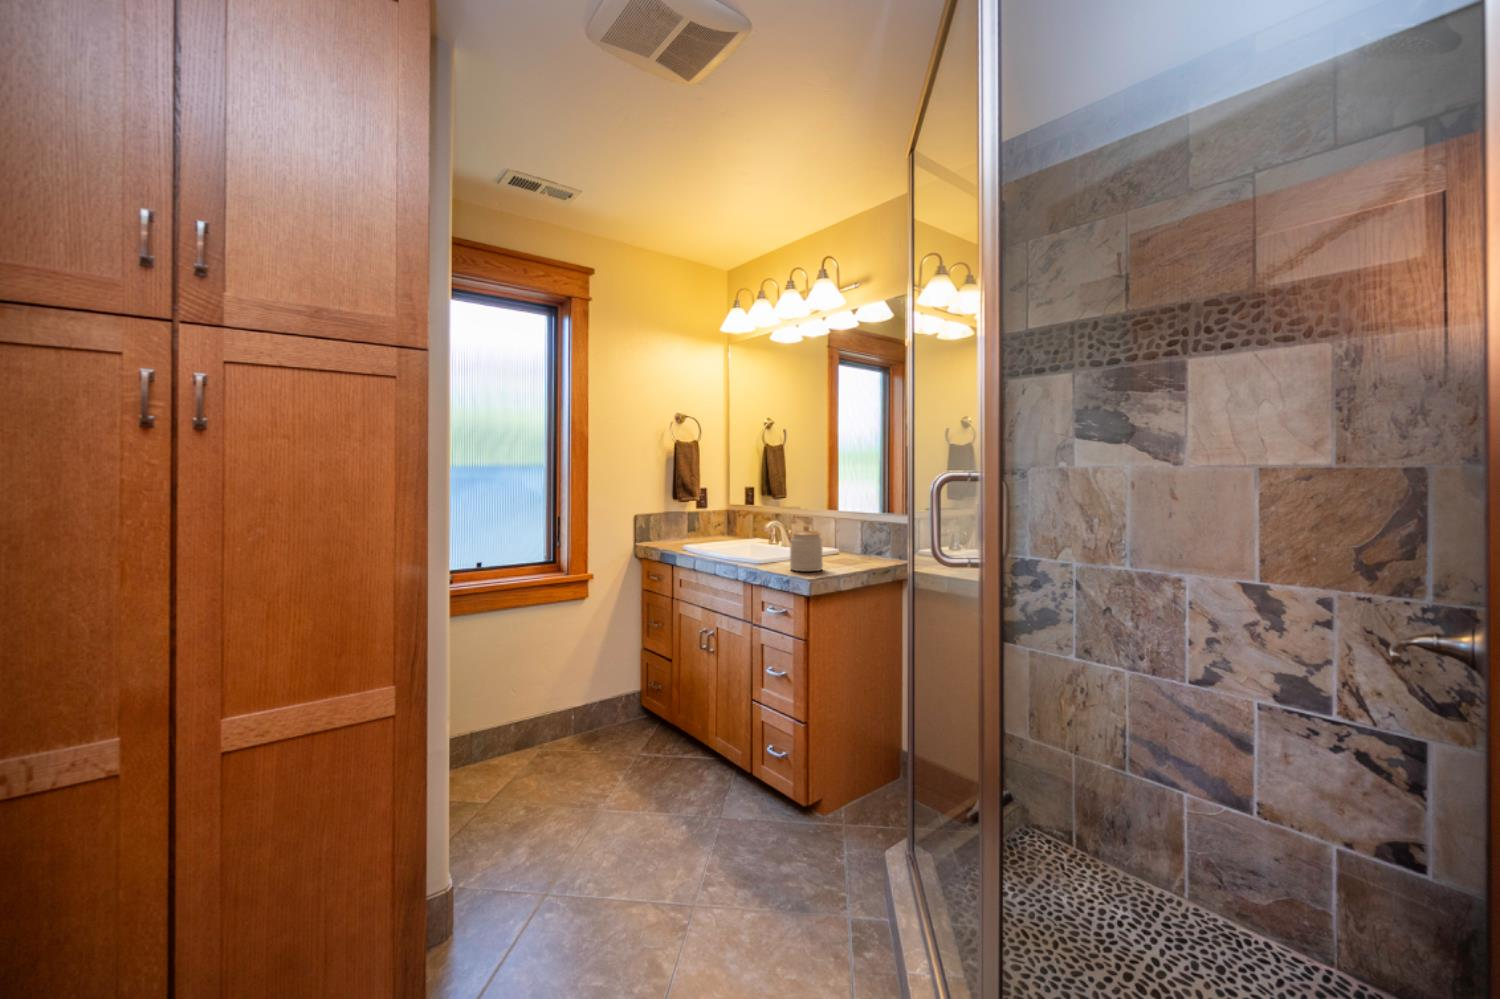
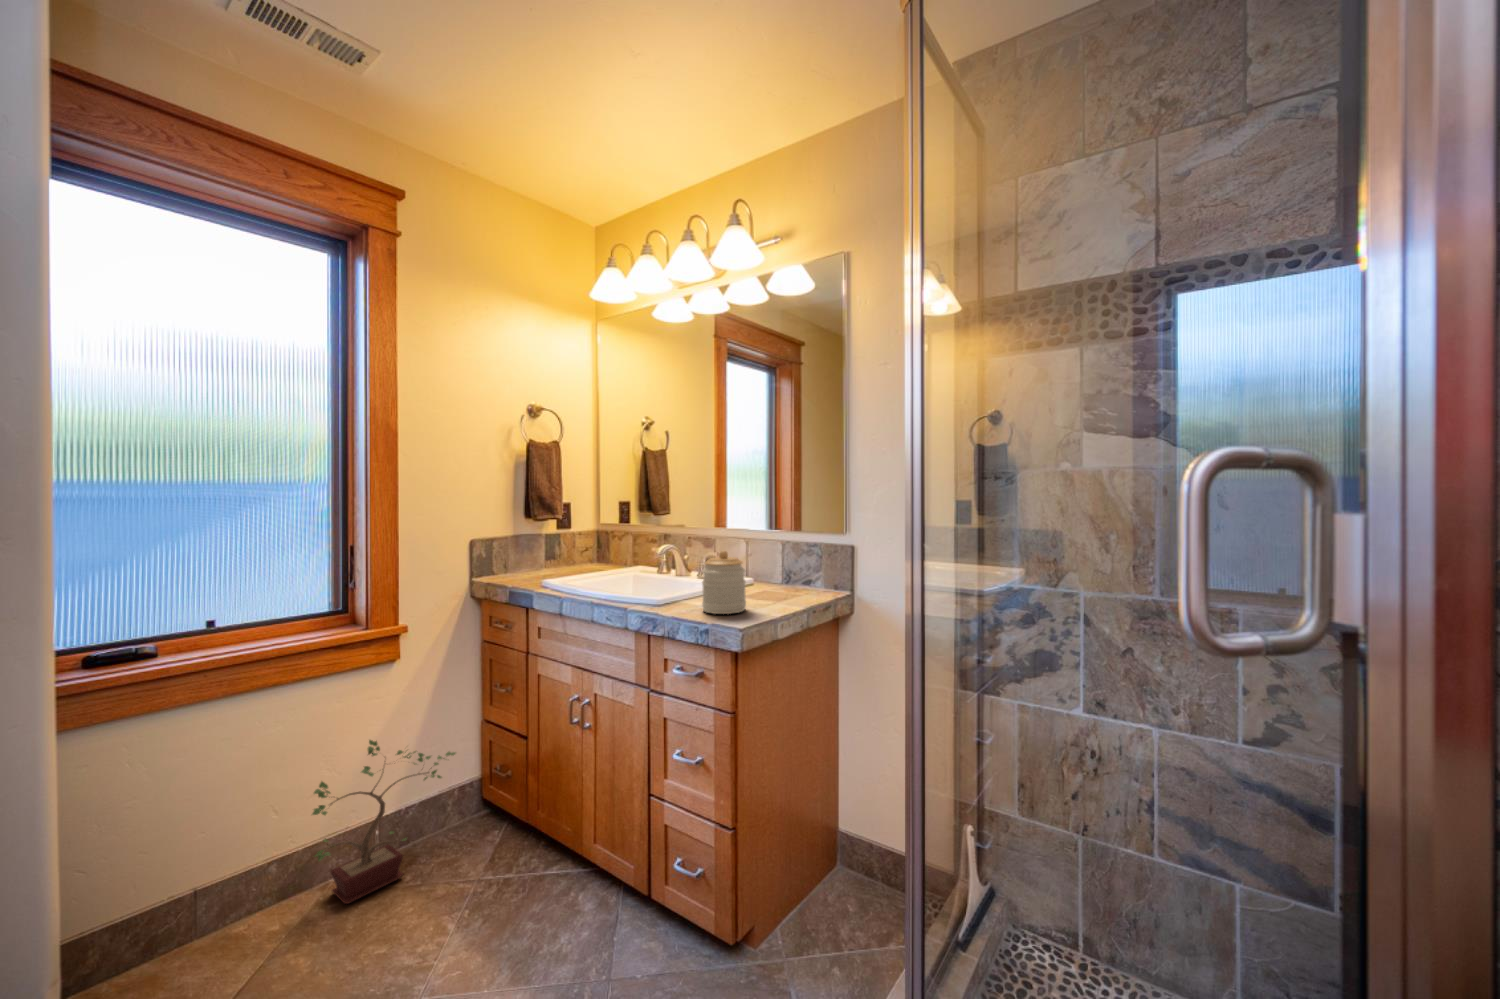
potted plant: none [536,647,625,753] -> present [312,740,456,904]

